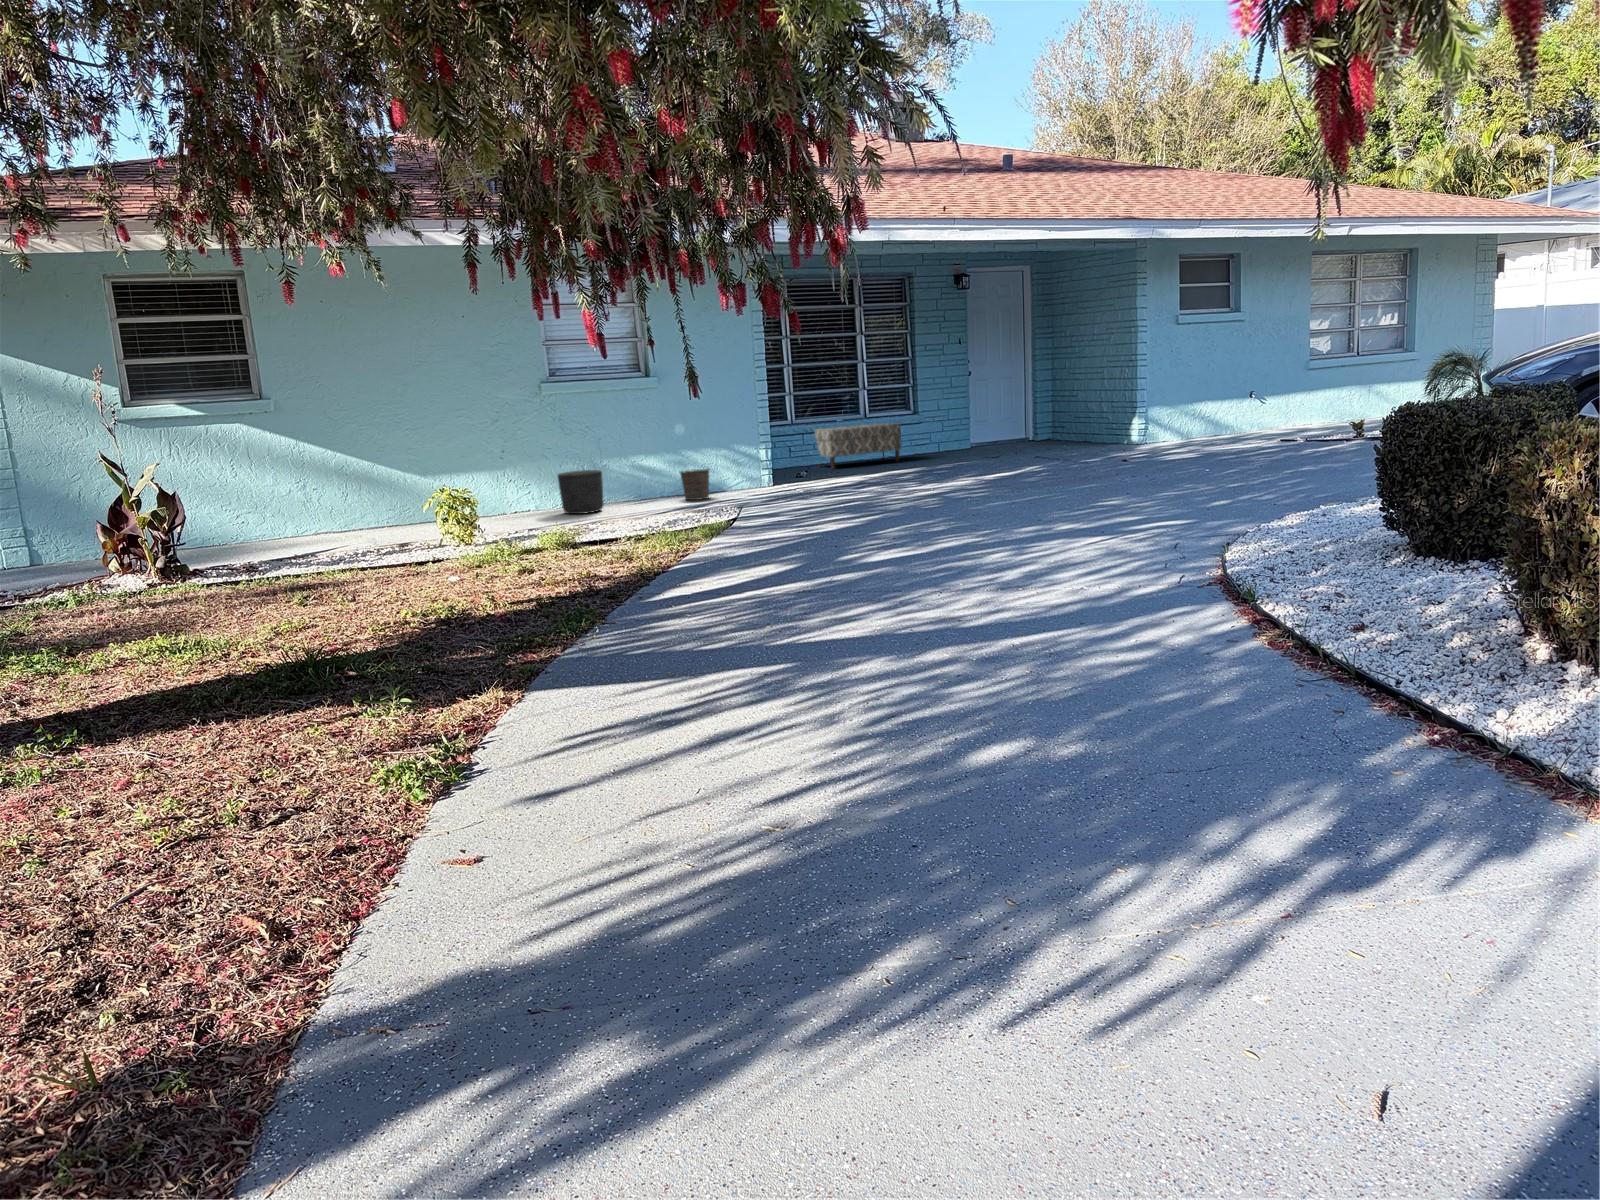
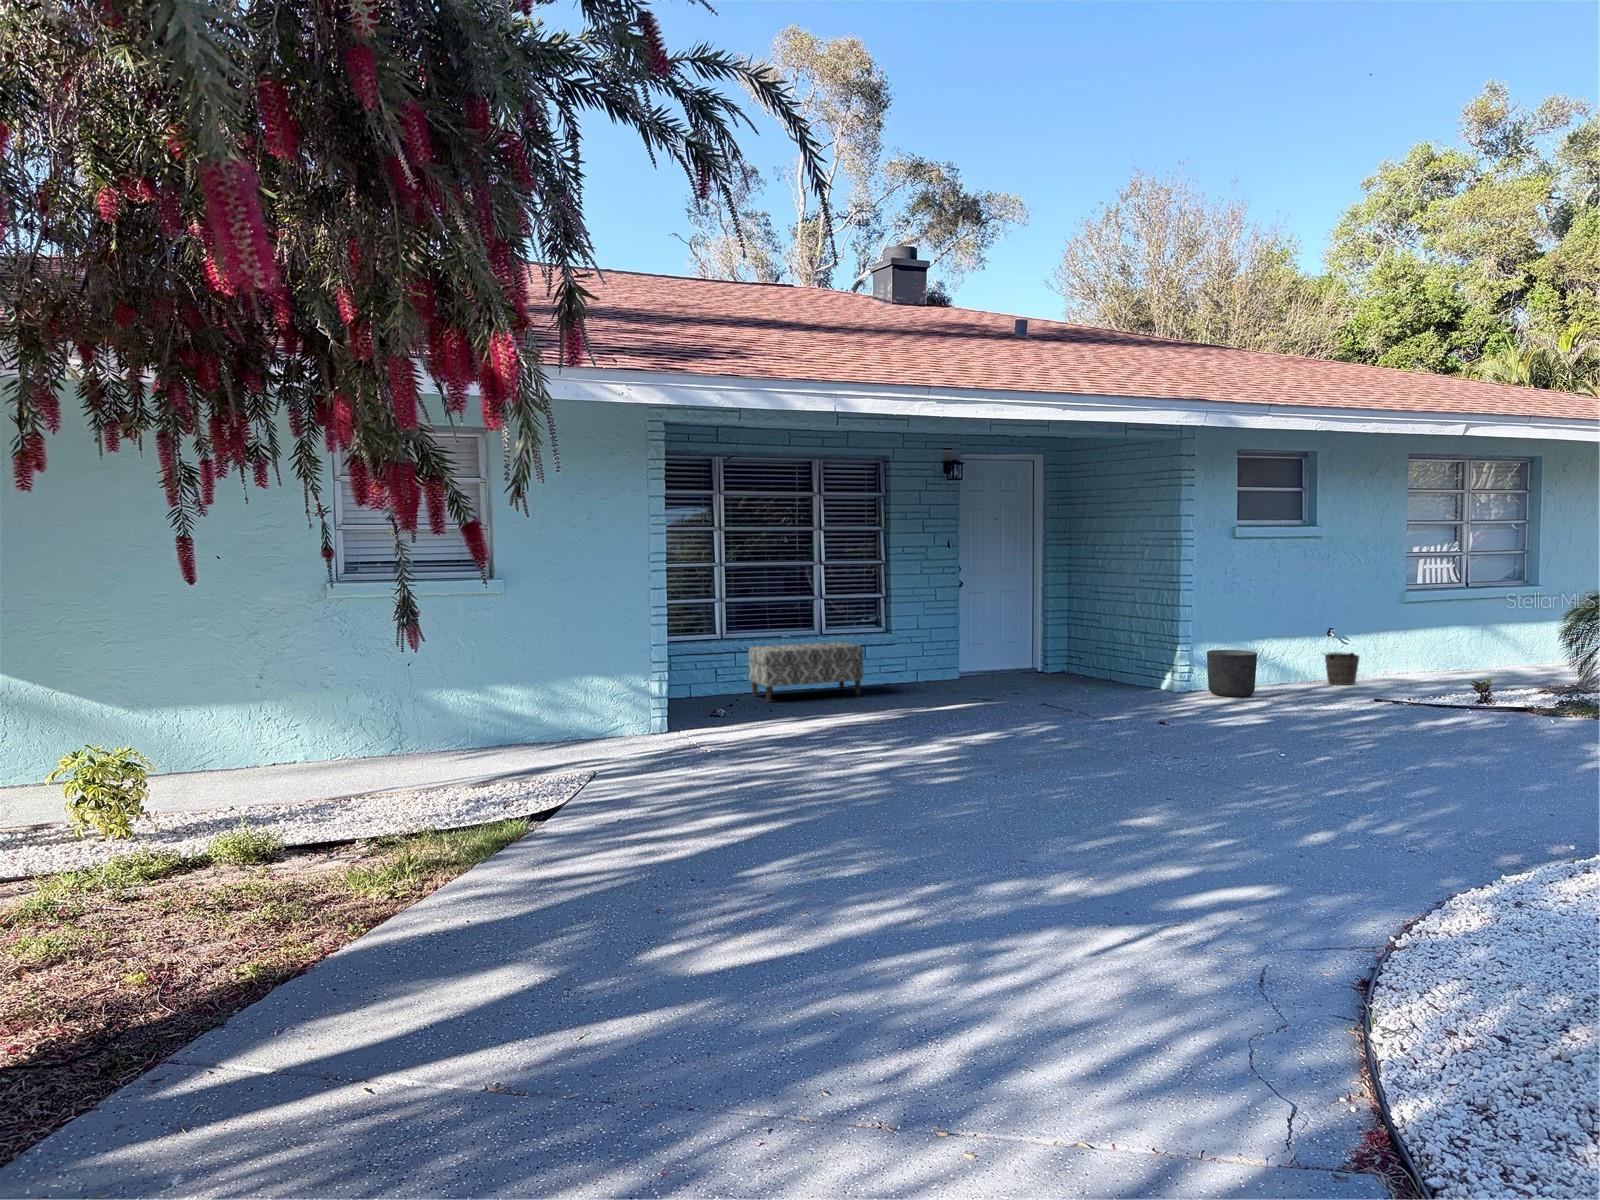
bucket: present [679,469,709,500] -> present [1325,653,1359,685]
planter: present [558,470,604,514] -> present [1207,650,1257,697]

